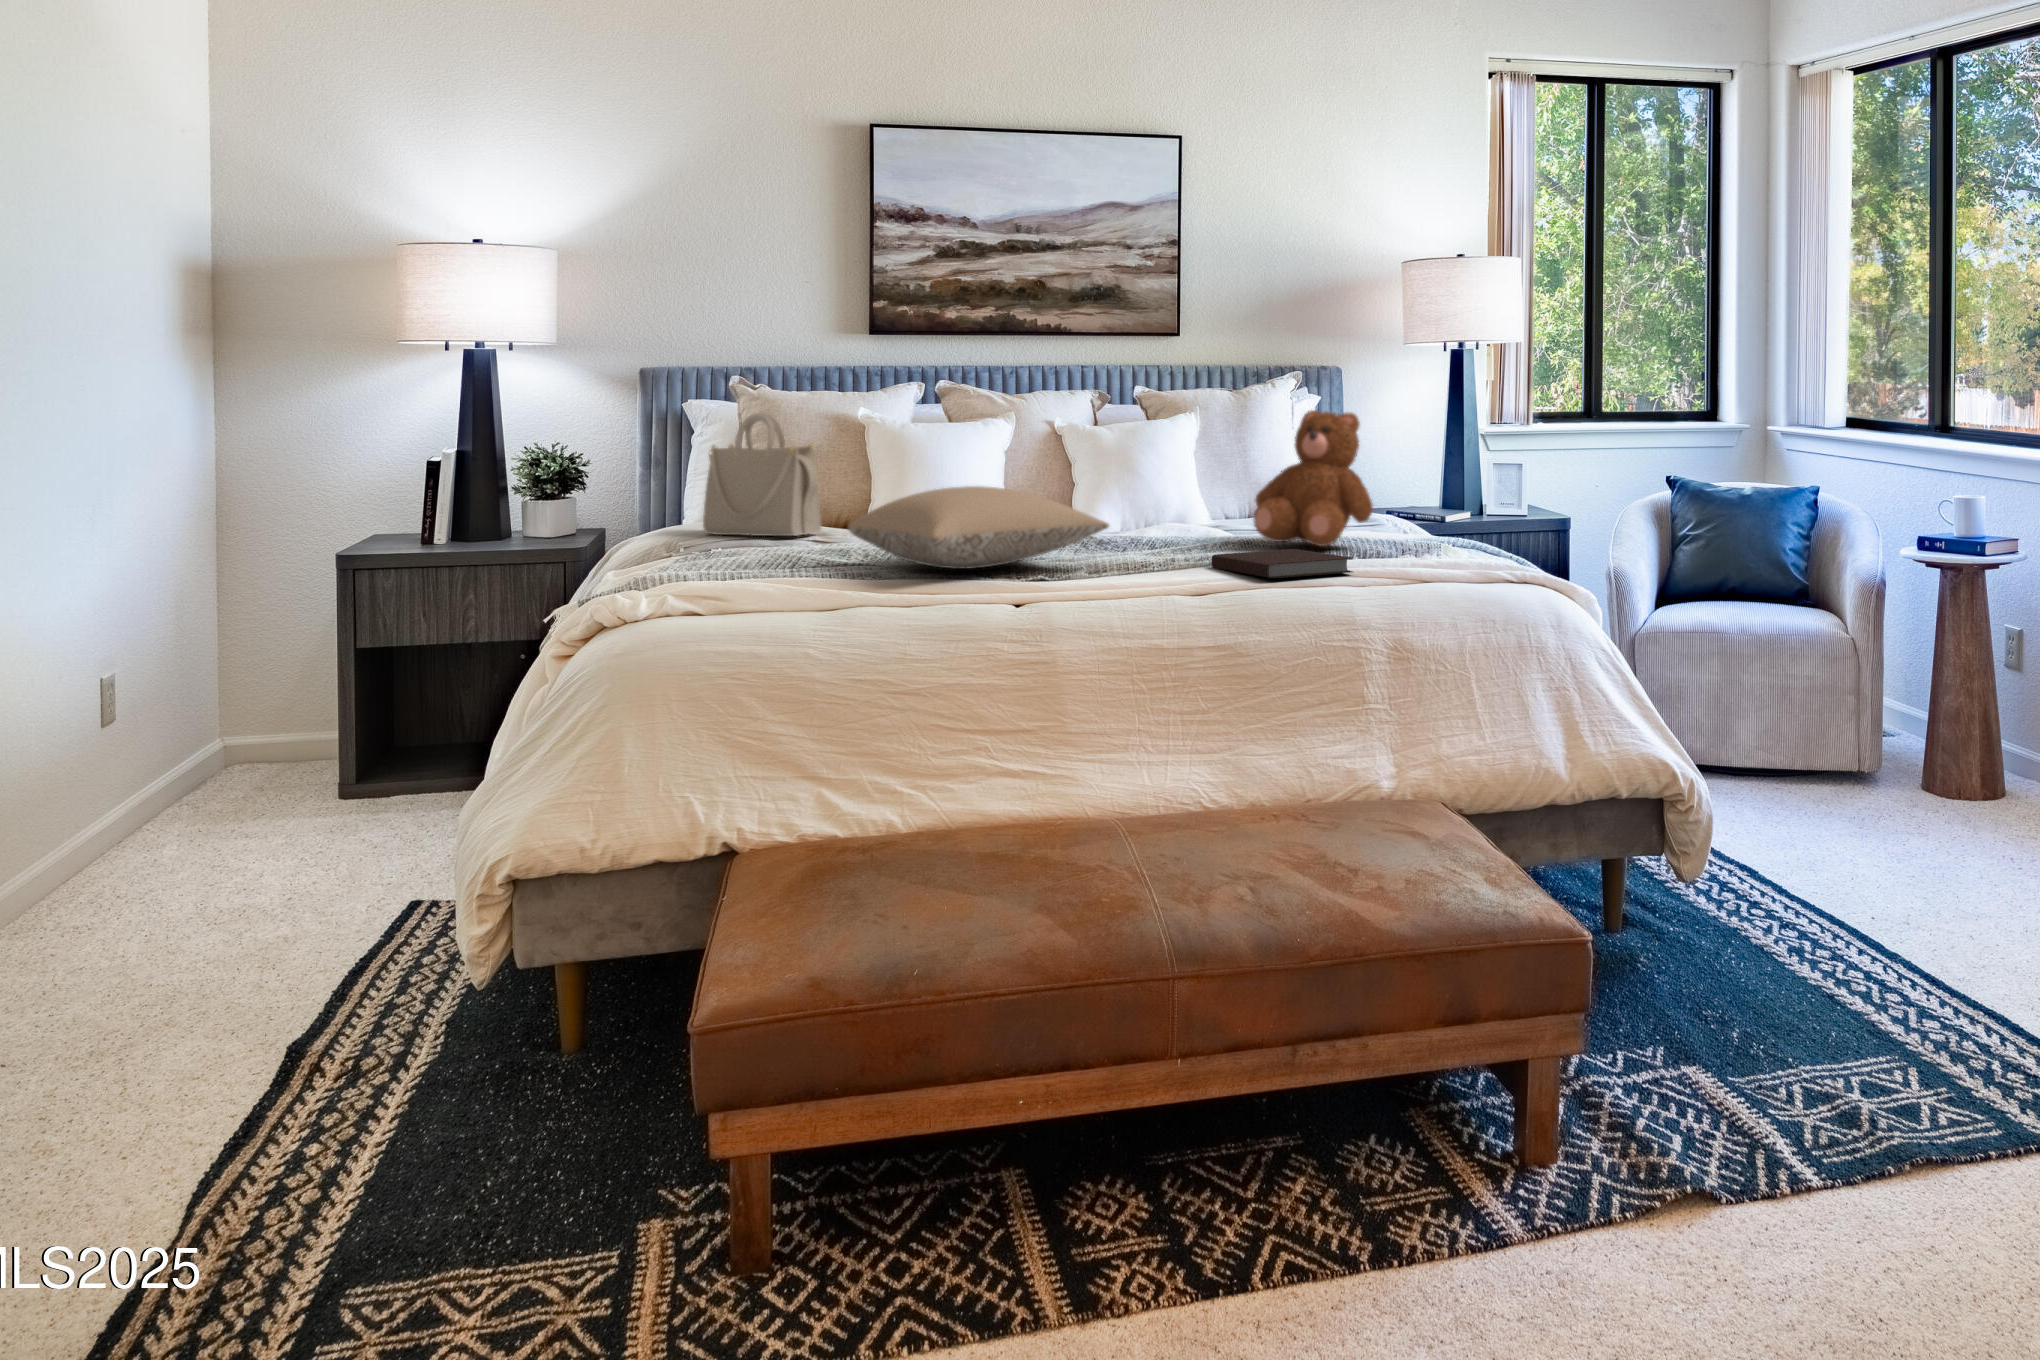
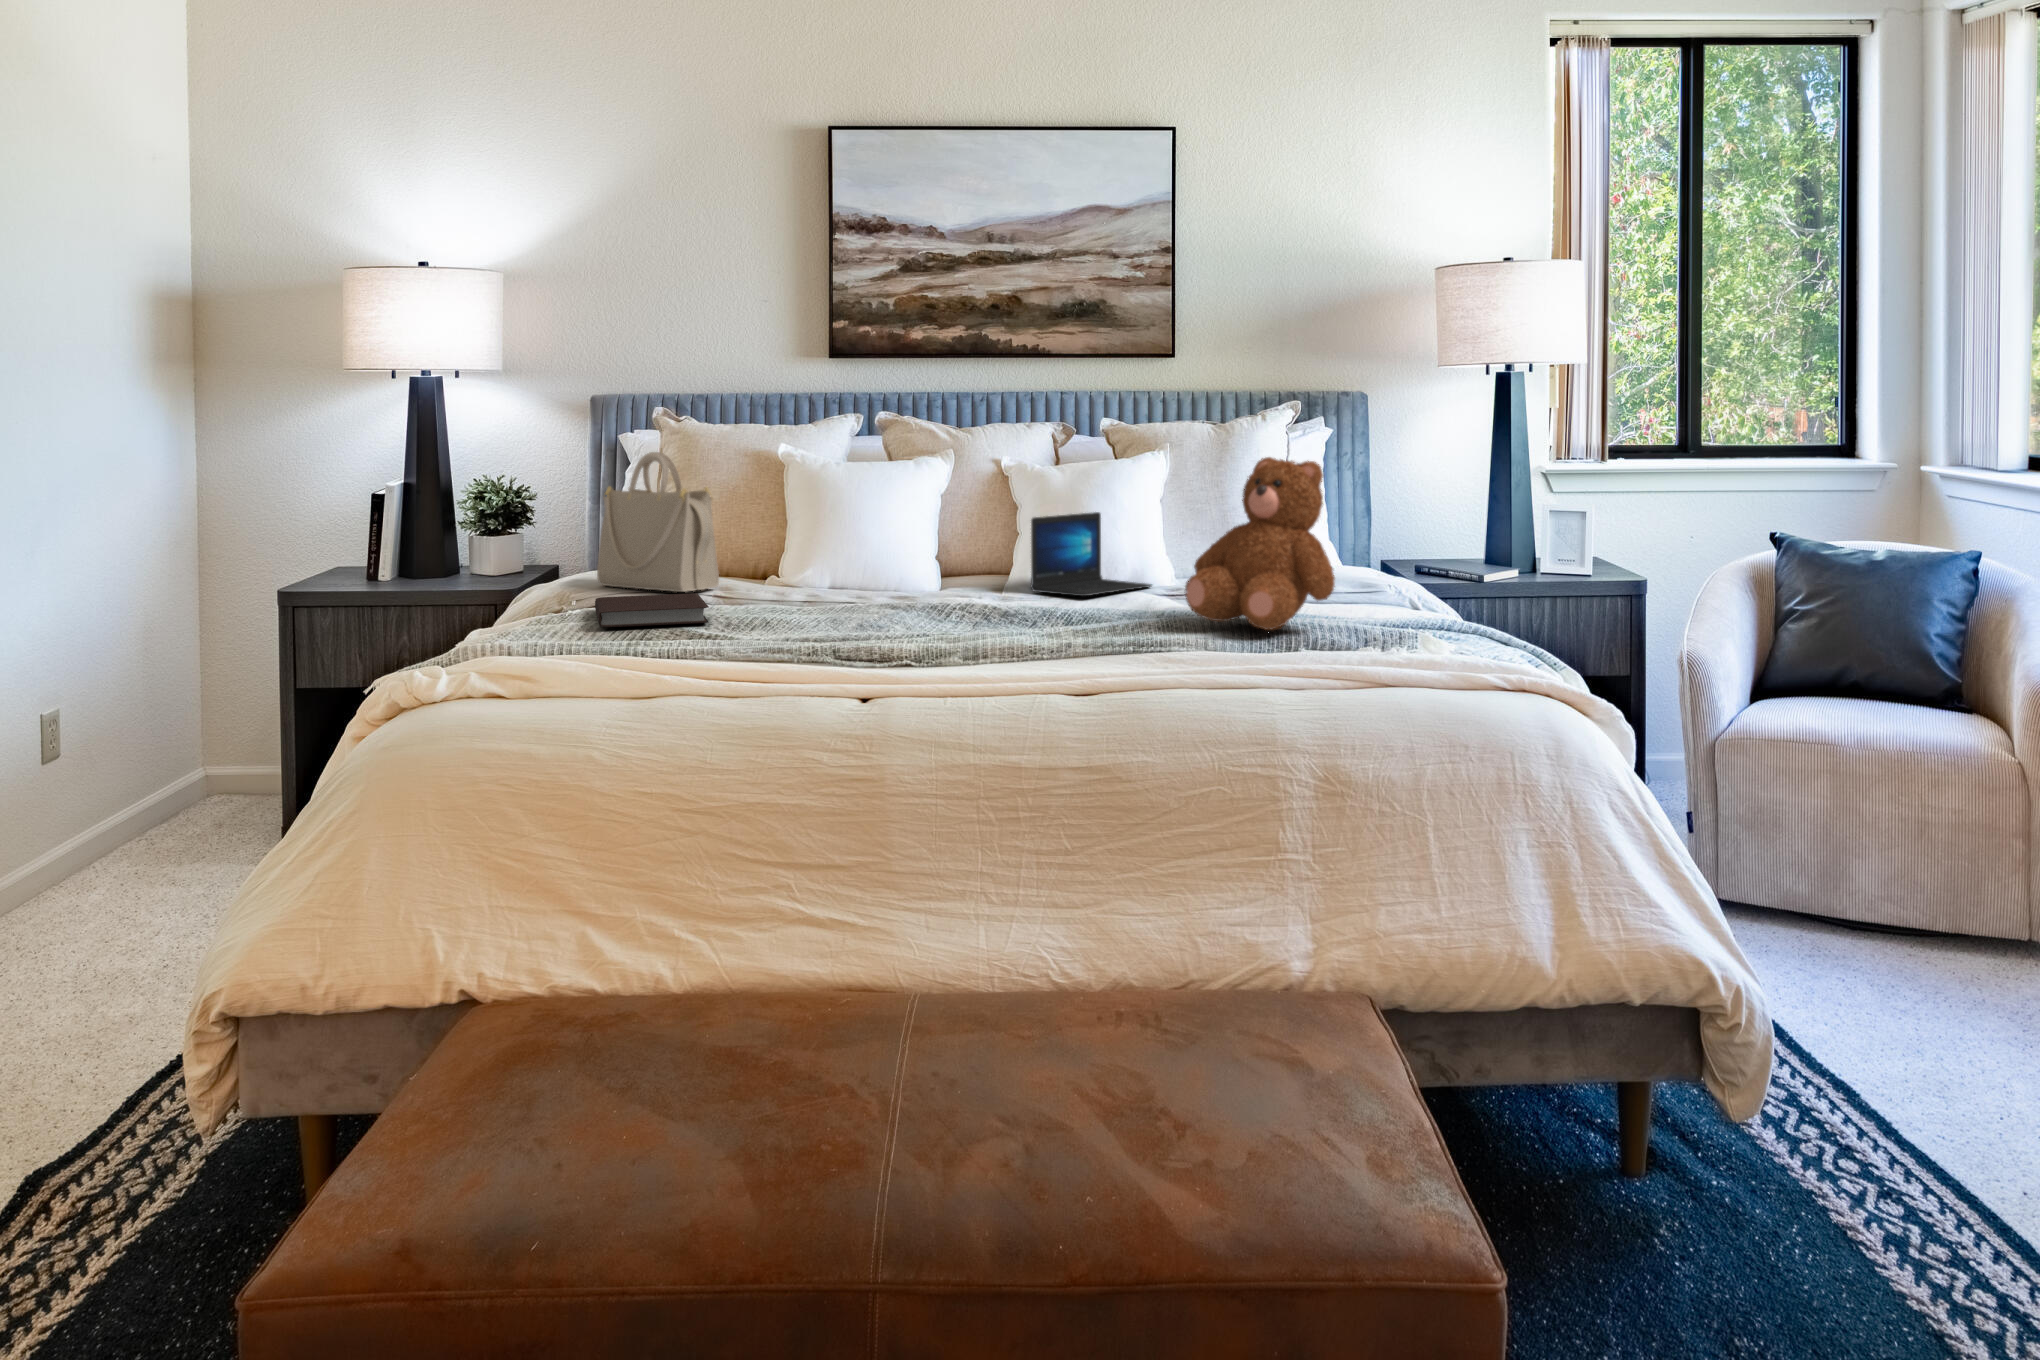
laptop: none [1102,462,1202,530] -> present [1030,512,1152,596]
pillow: present [849,486,1109,569] -> none [702,550,988,648]
notebook: present [1212,549,1353,578] -> present [595,593,709,627]

